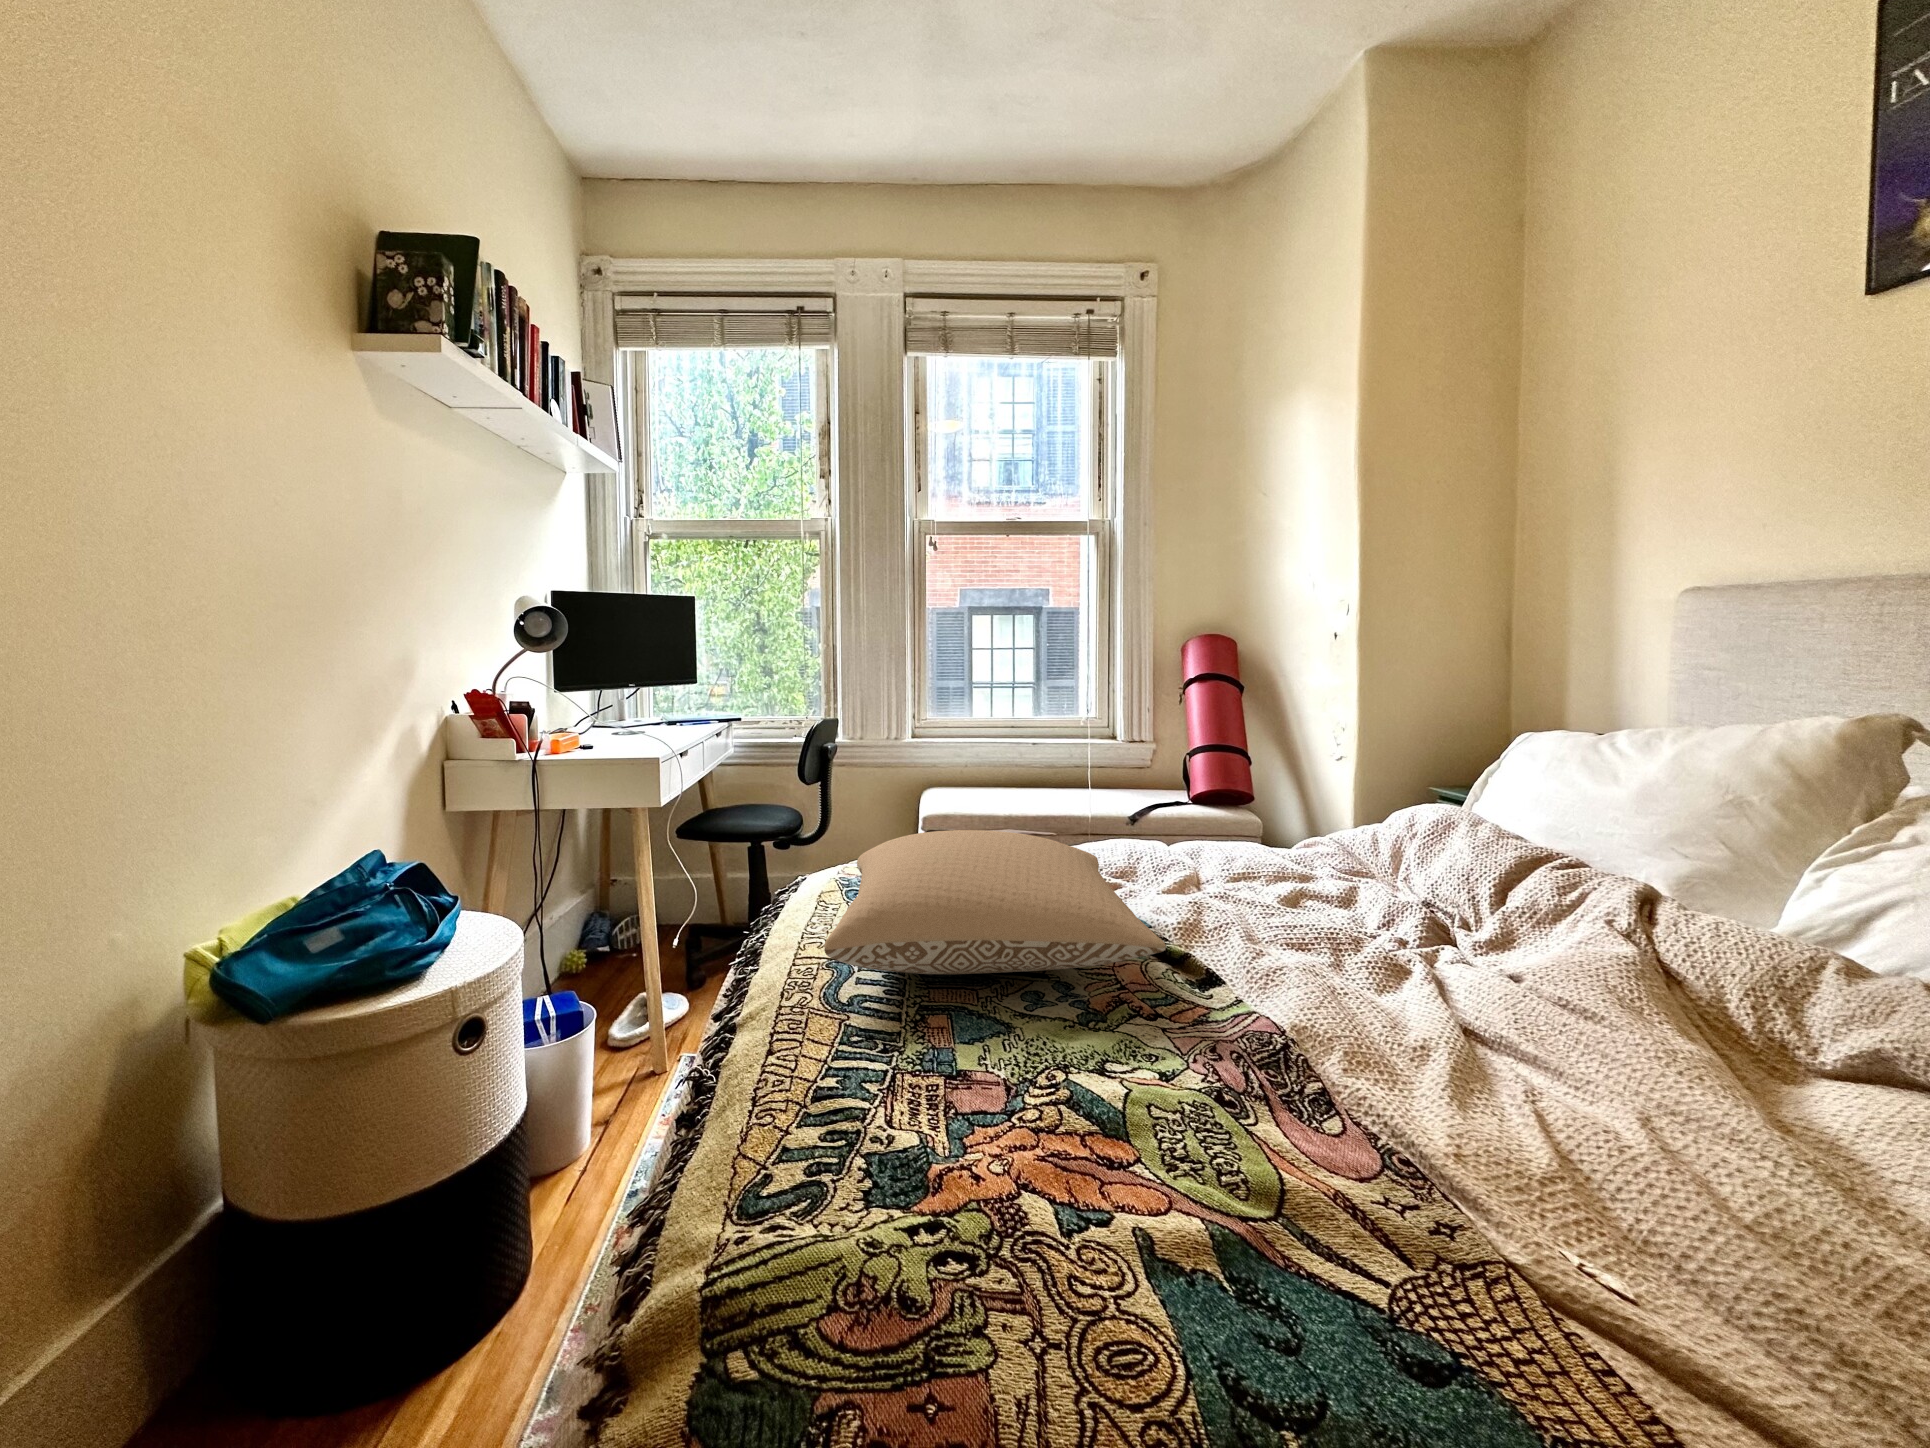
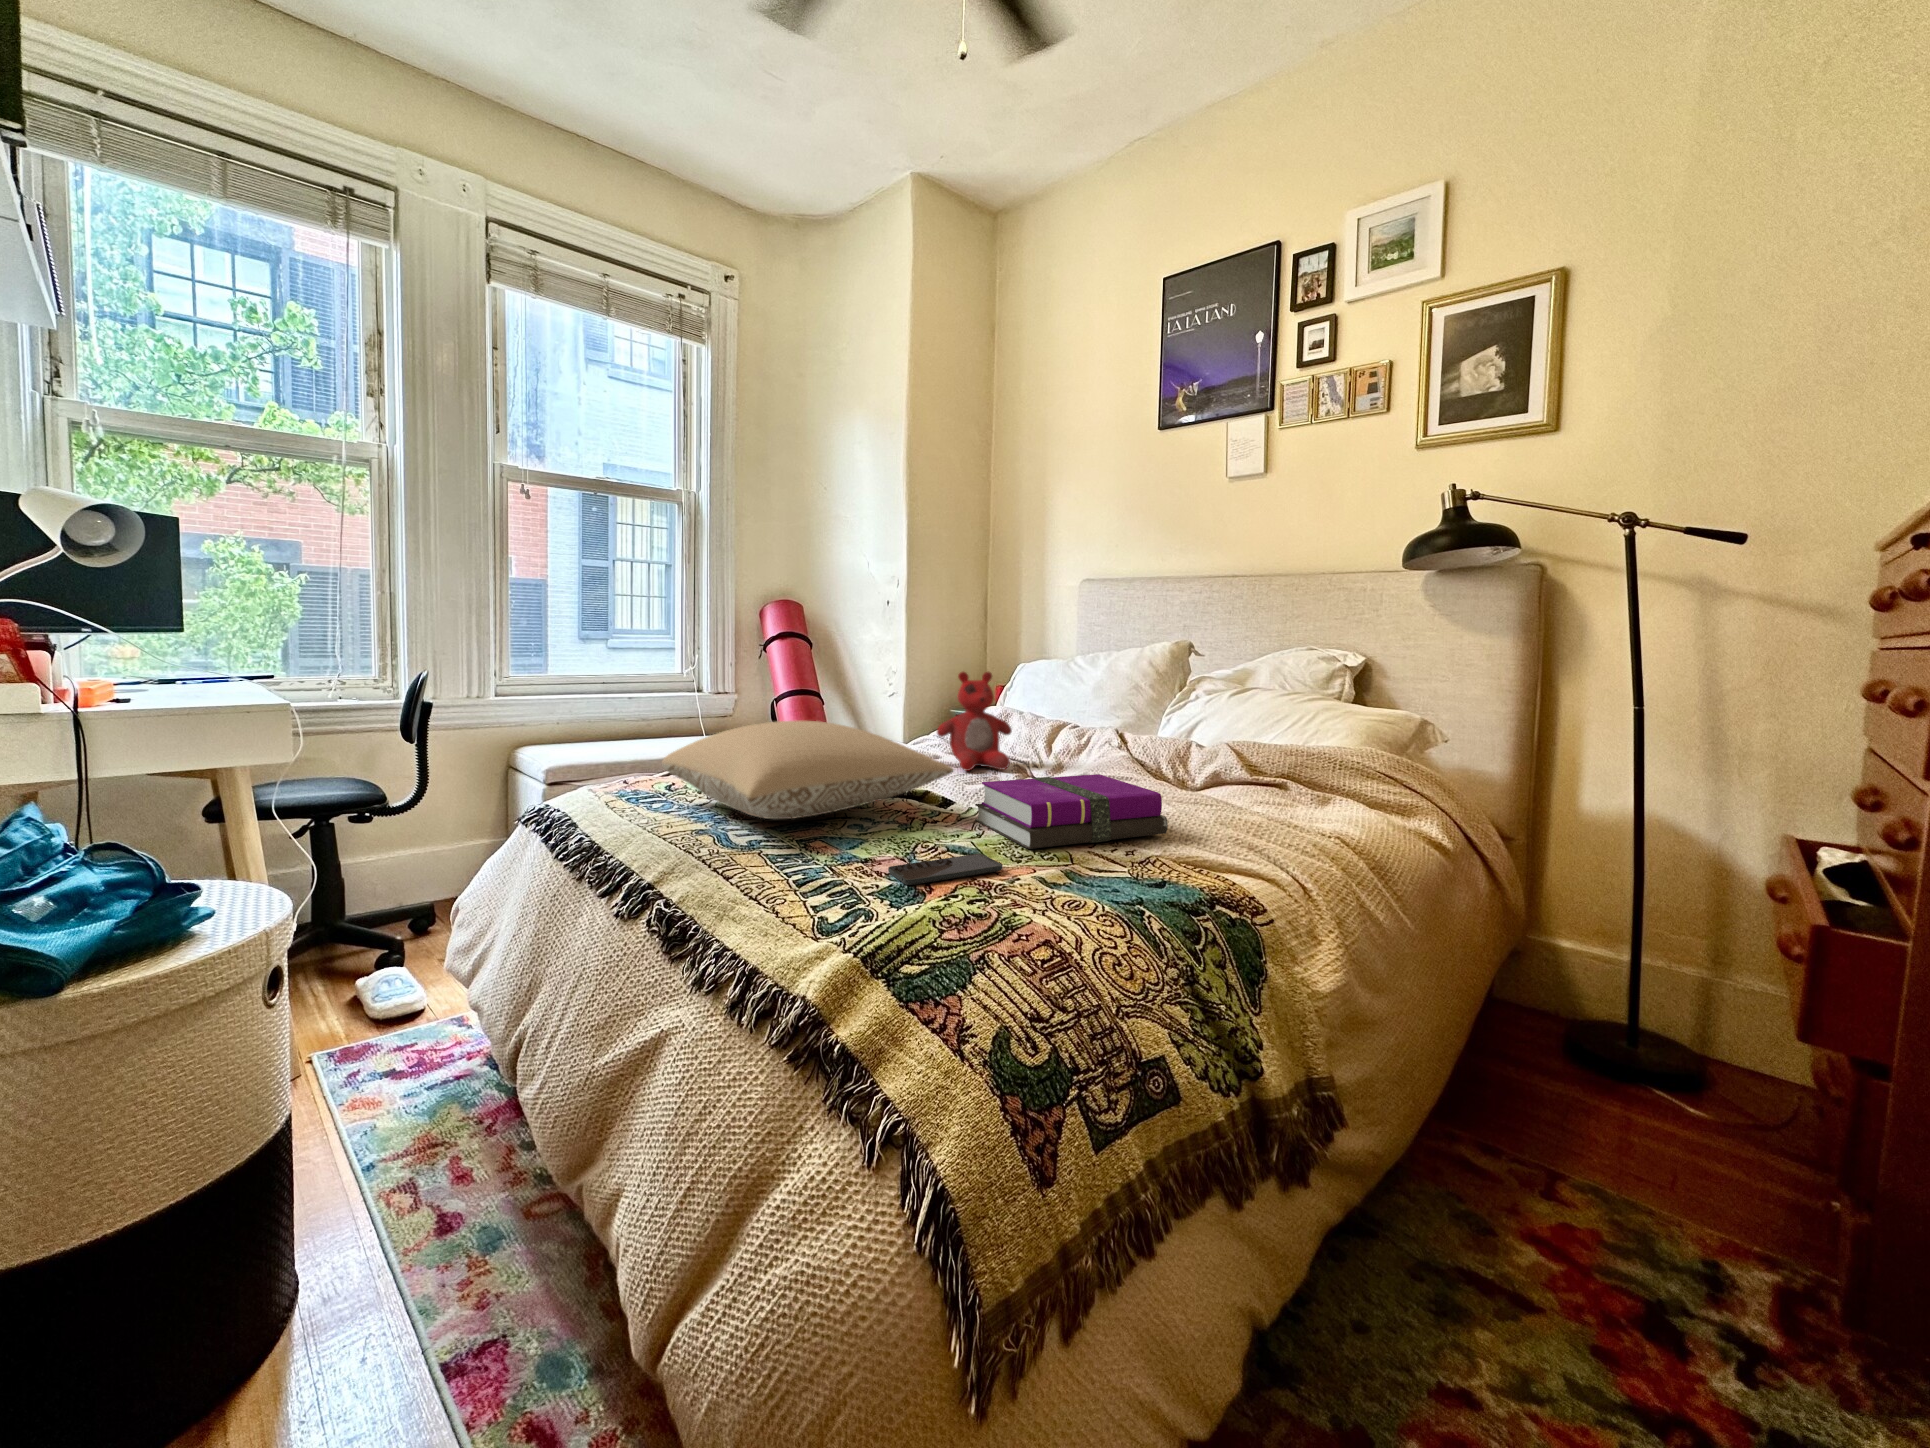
stuffed bear: none [1279,760,1418,927] -> present [937,672,1012,771]
notebook: none [1206,976,1589,1203] -> present [975,774,1168,849]
smartphone: none [917,1110,1101,1184] -> present [888,854,1002,885]

